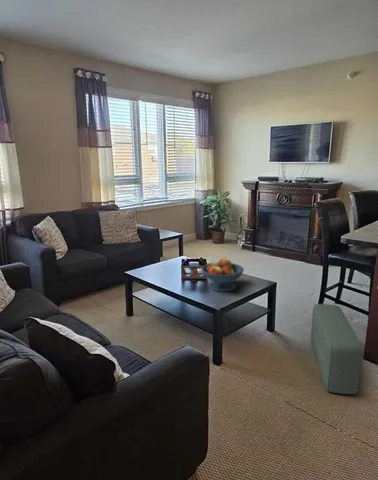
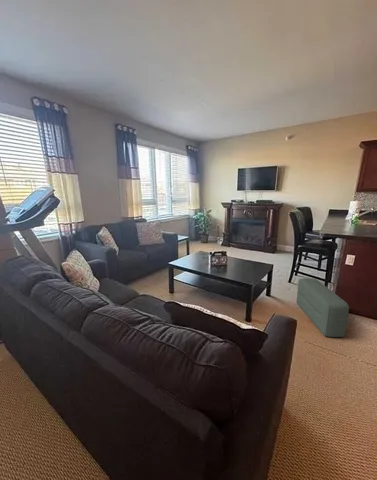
fruit bowl: present [202,259,244,291] -> none [226,251,255,273]

